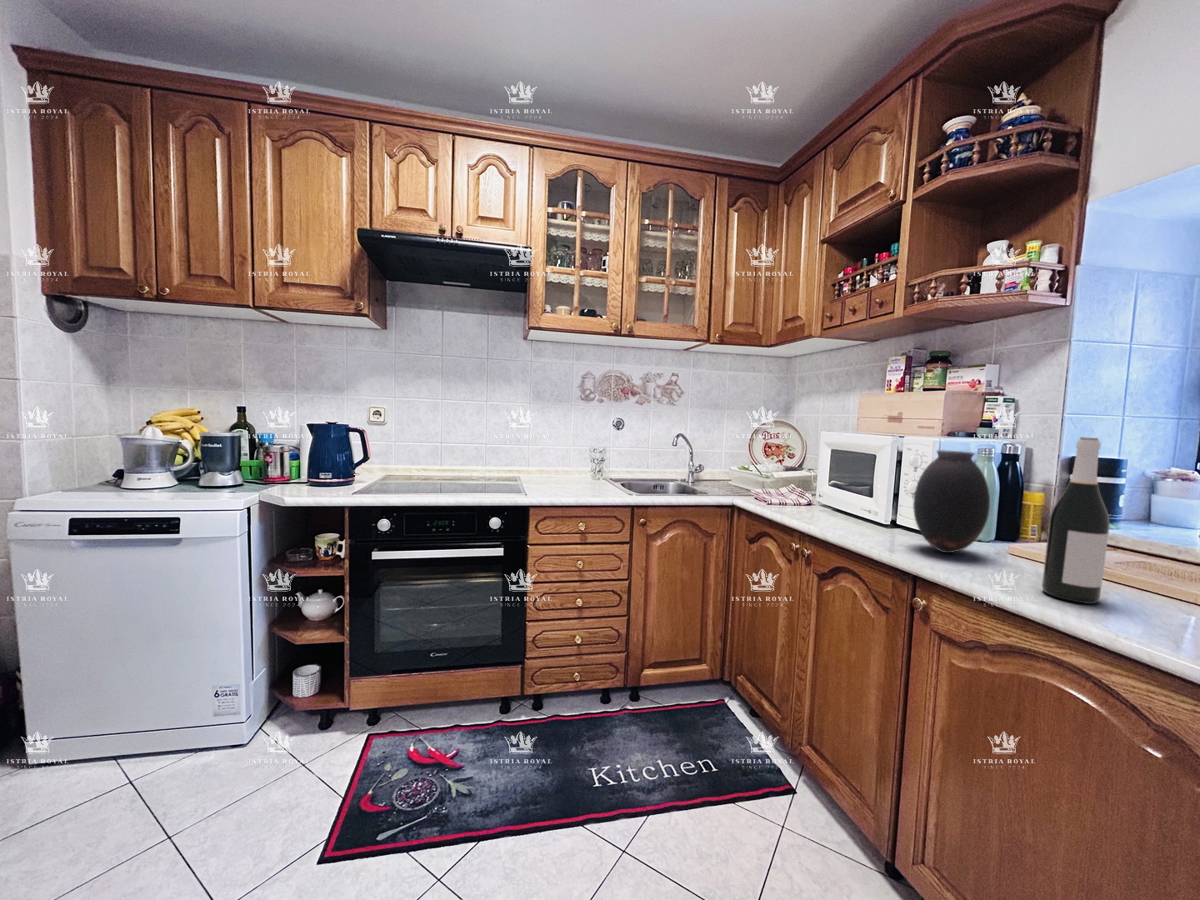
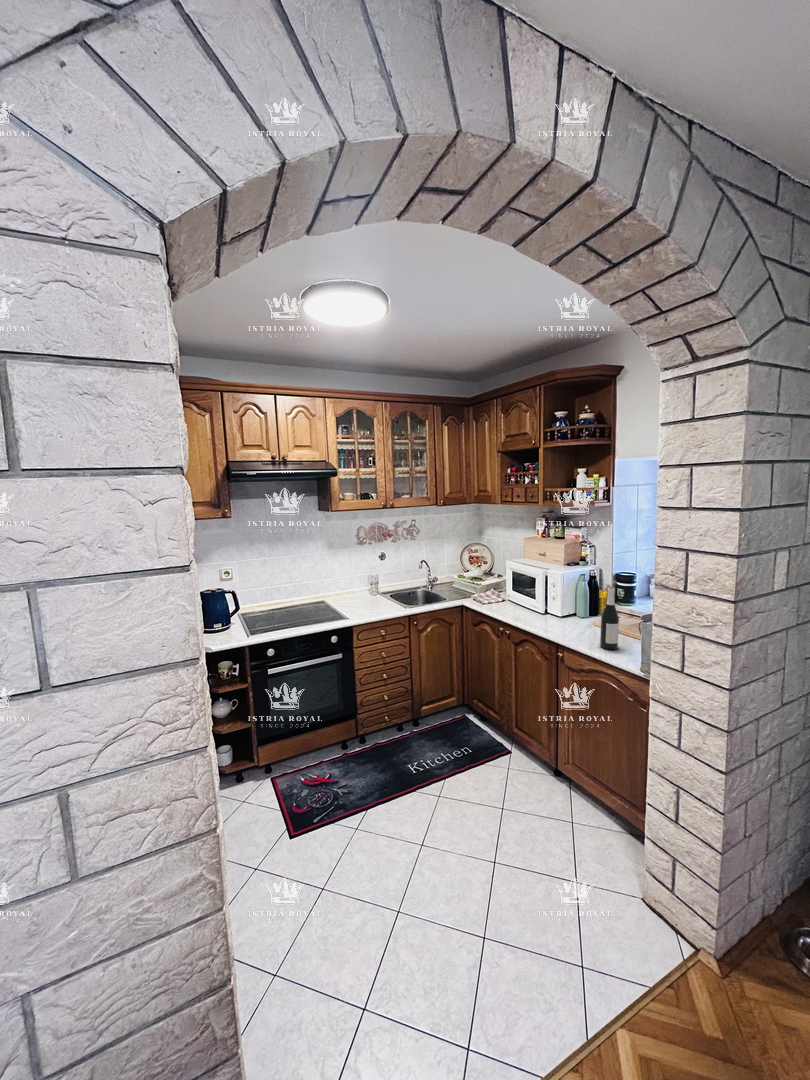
vase: present [913,450,990,553] -> none [554,583,583,630]

